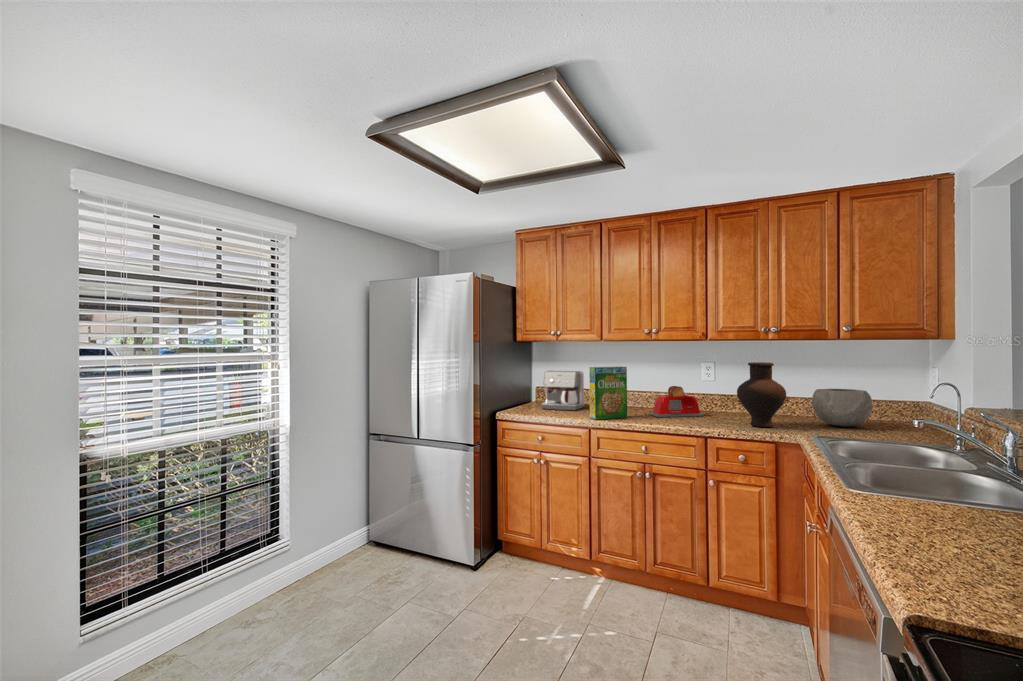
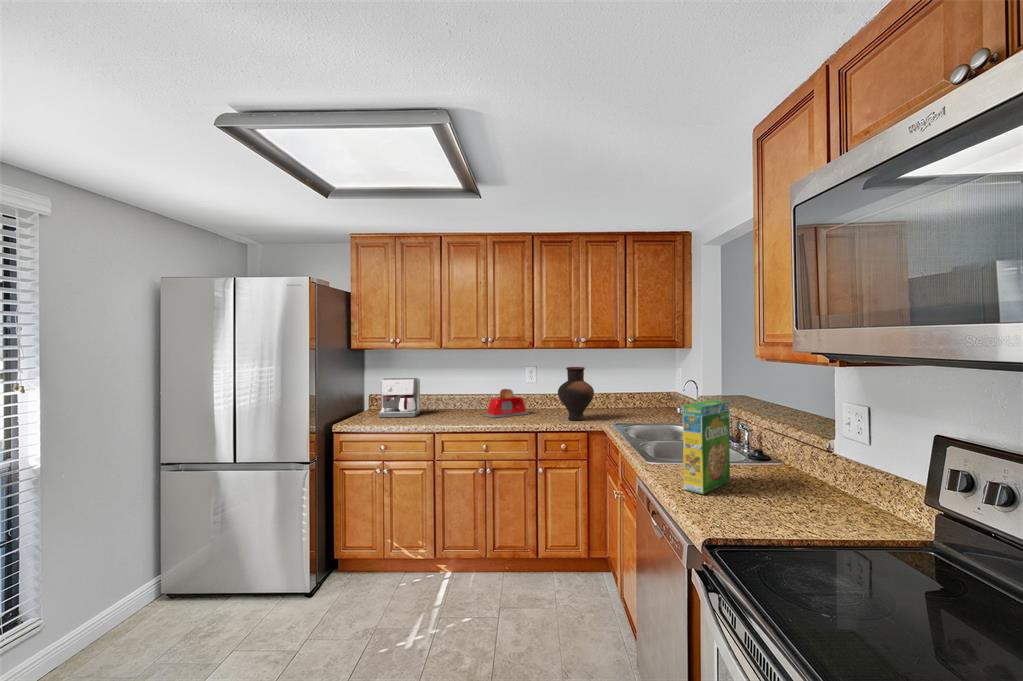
cereal box: present [589,366,627,420] -> present [683,400,730,494]
bowl: present [812,389,873,427] -> none [610,386,649,415]

